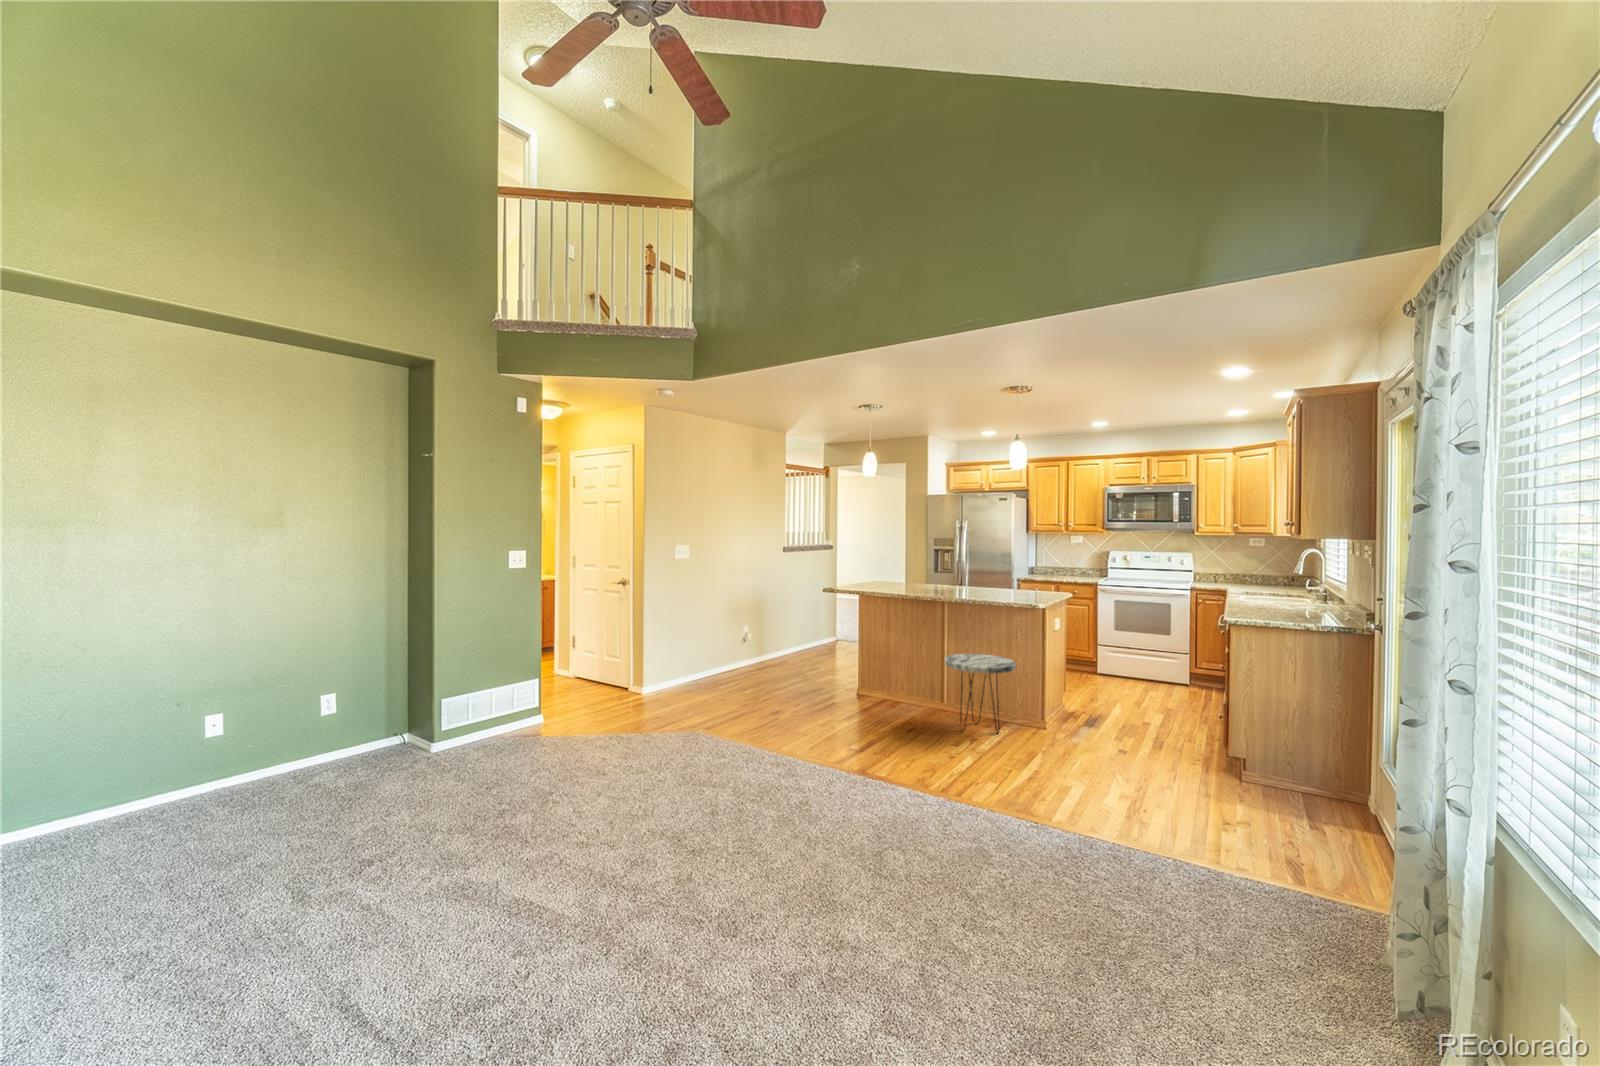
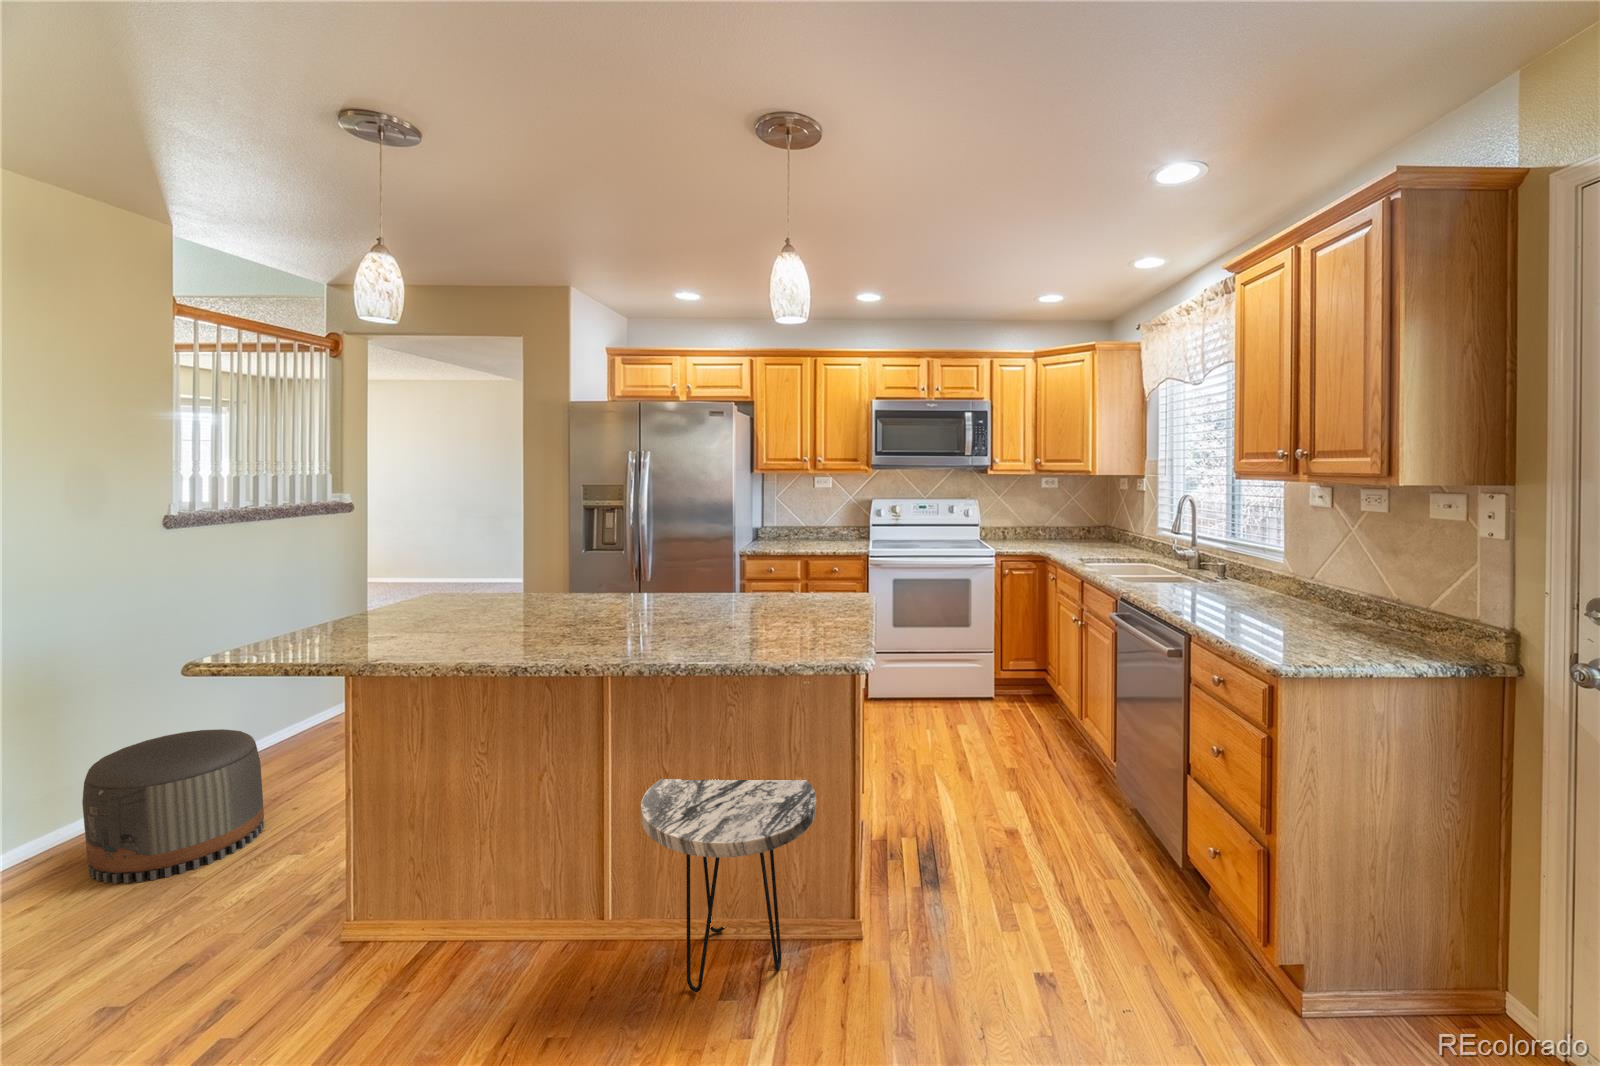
pouf: none [746,634,797,682] -> present [82,729,264,884]

